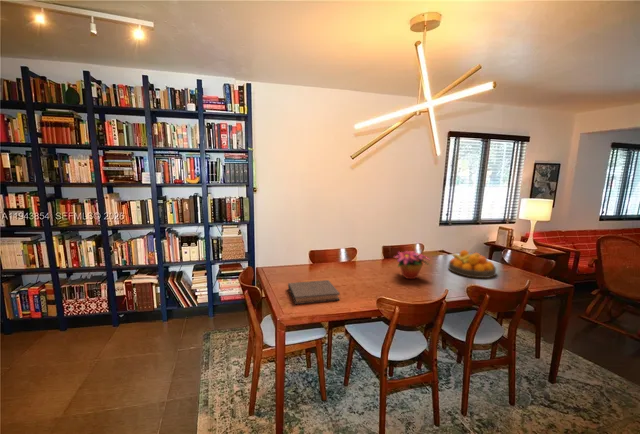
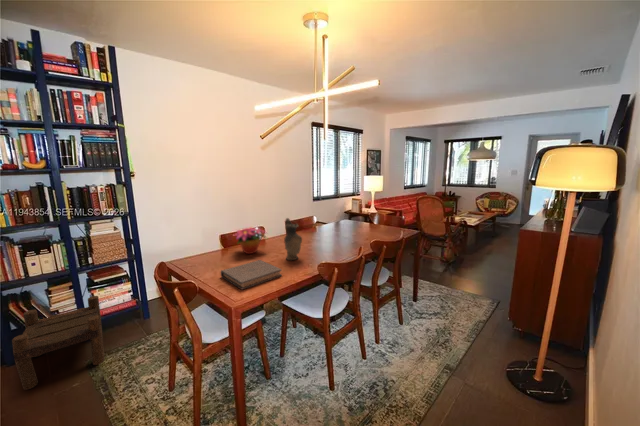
ceramic pitcher: none [357,242,375,287] -> present [284,218,302,260]
fruit bowl: present [448,250,496,278] -> none [344,217,379,237]
flower arrangement: present [396,251,427,279] -> present [235,228,265,254]
stool: none [163,286,220,344] -> present [12,296,105,390]

